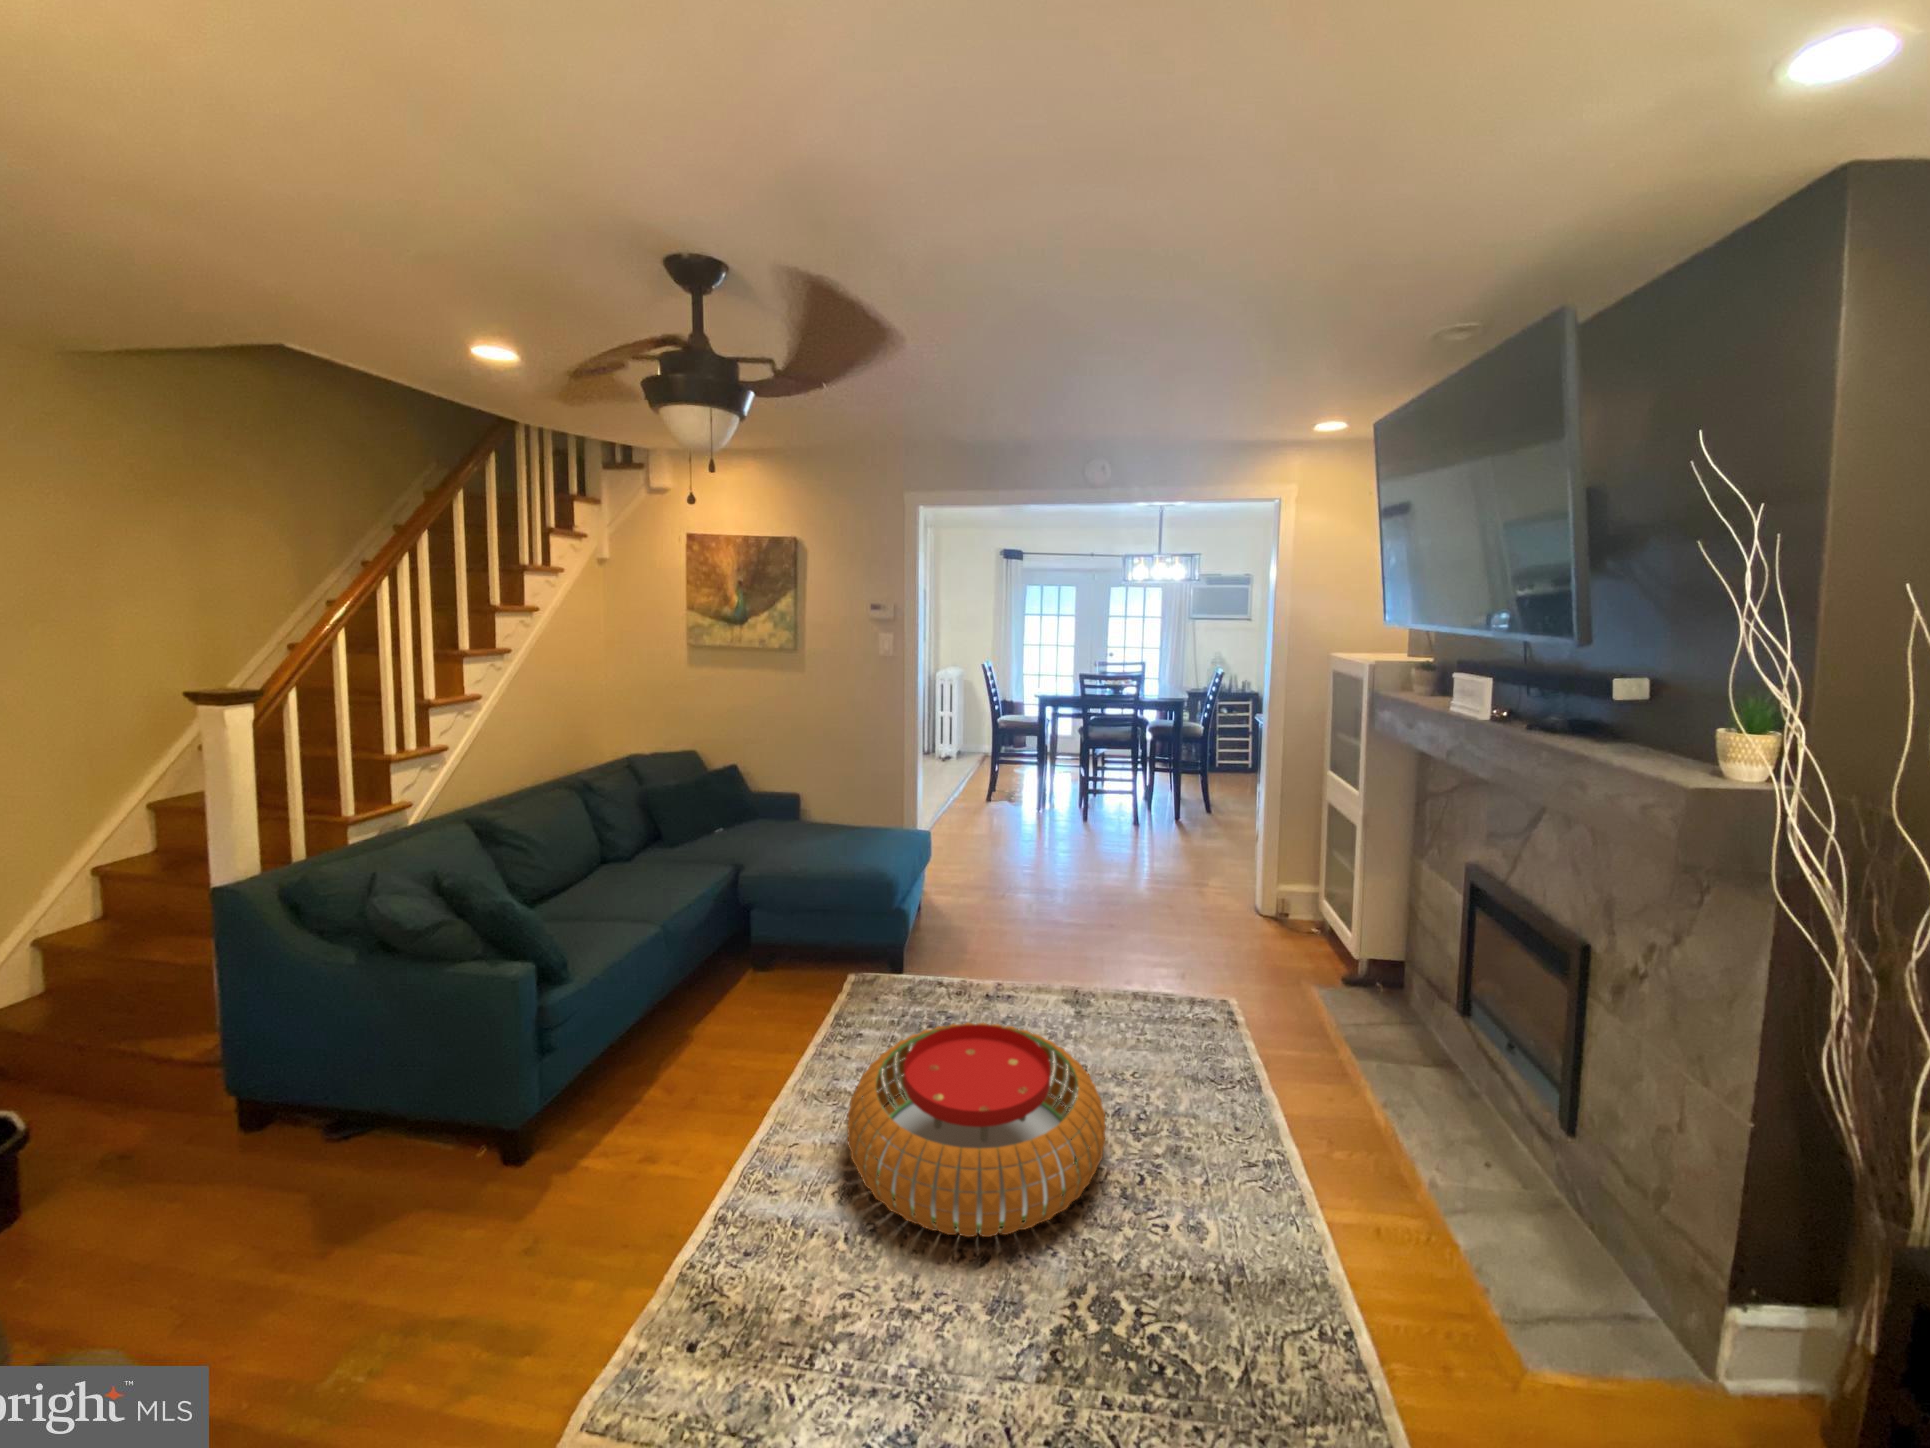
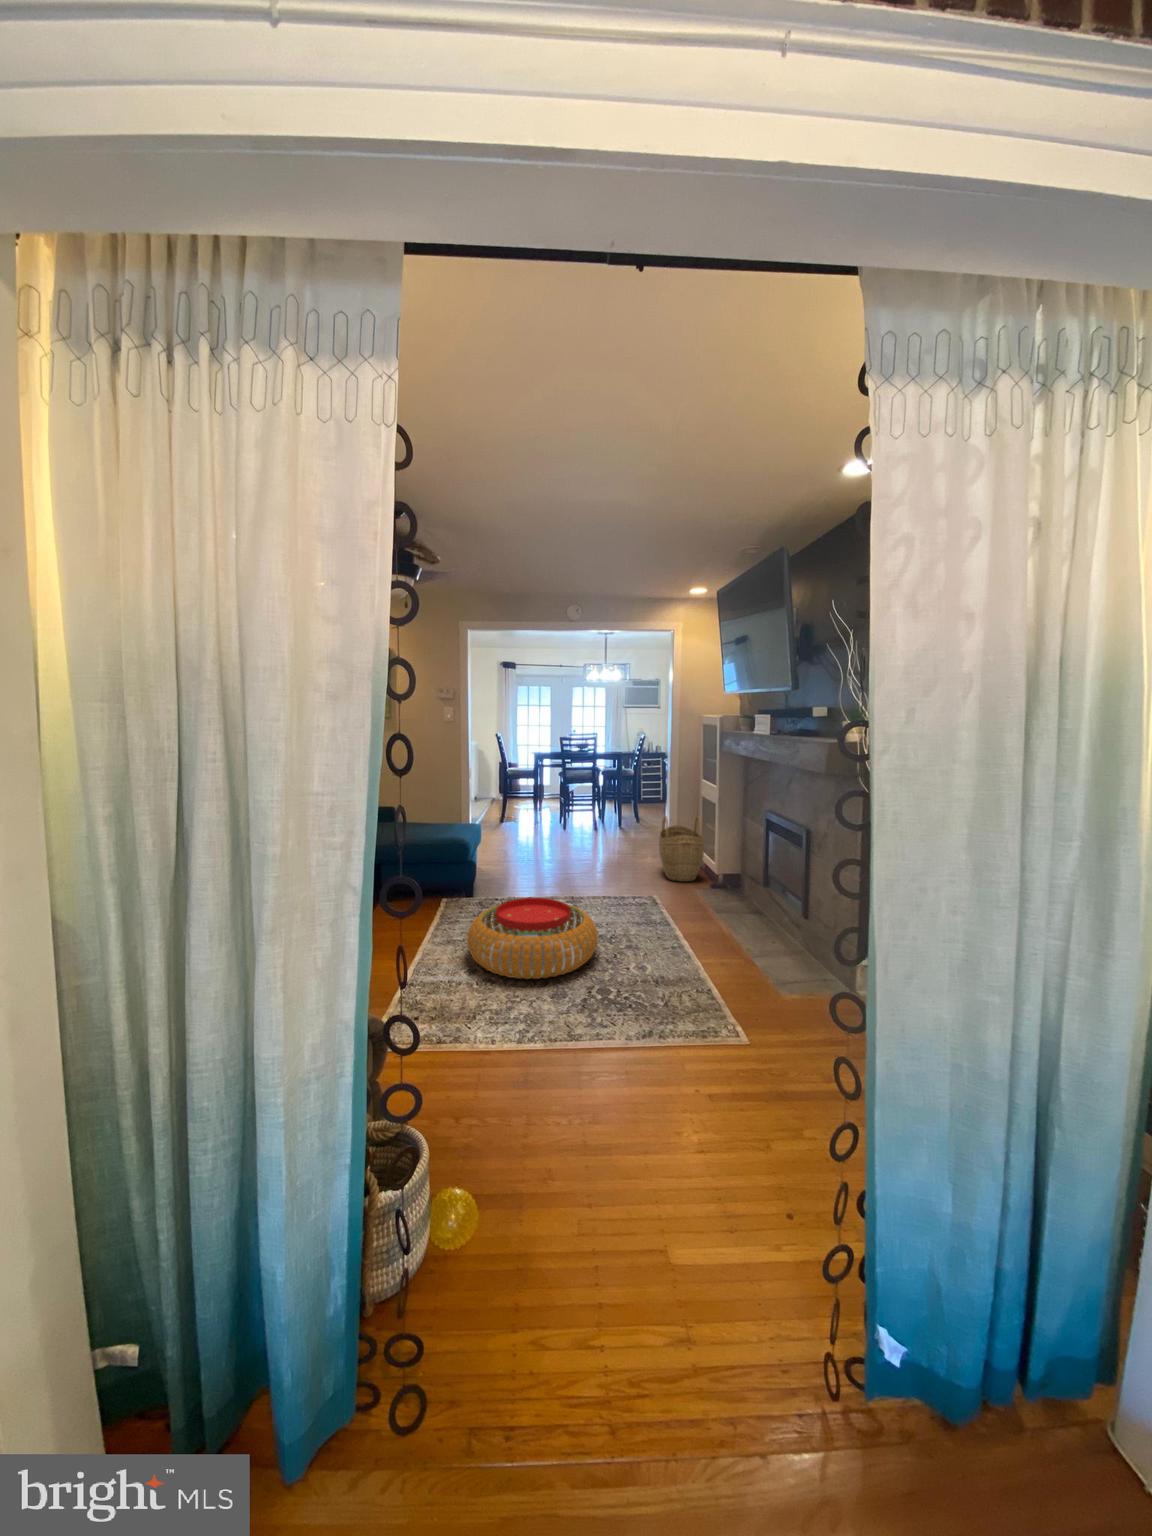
woven basket: none [1242,837,1330,964] -> present [659,816,704,882]

